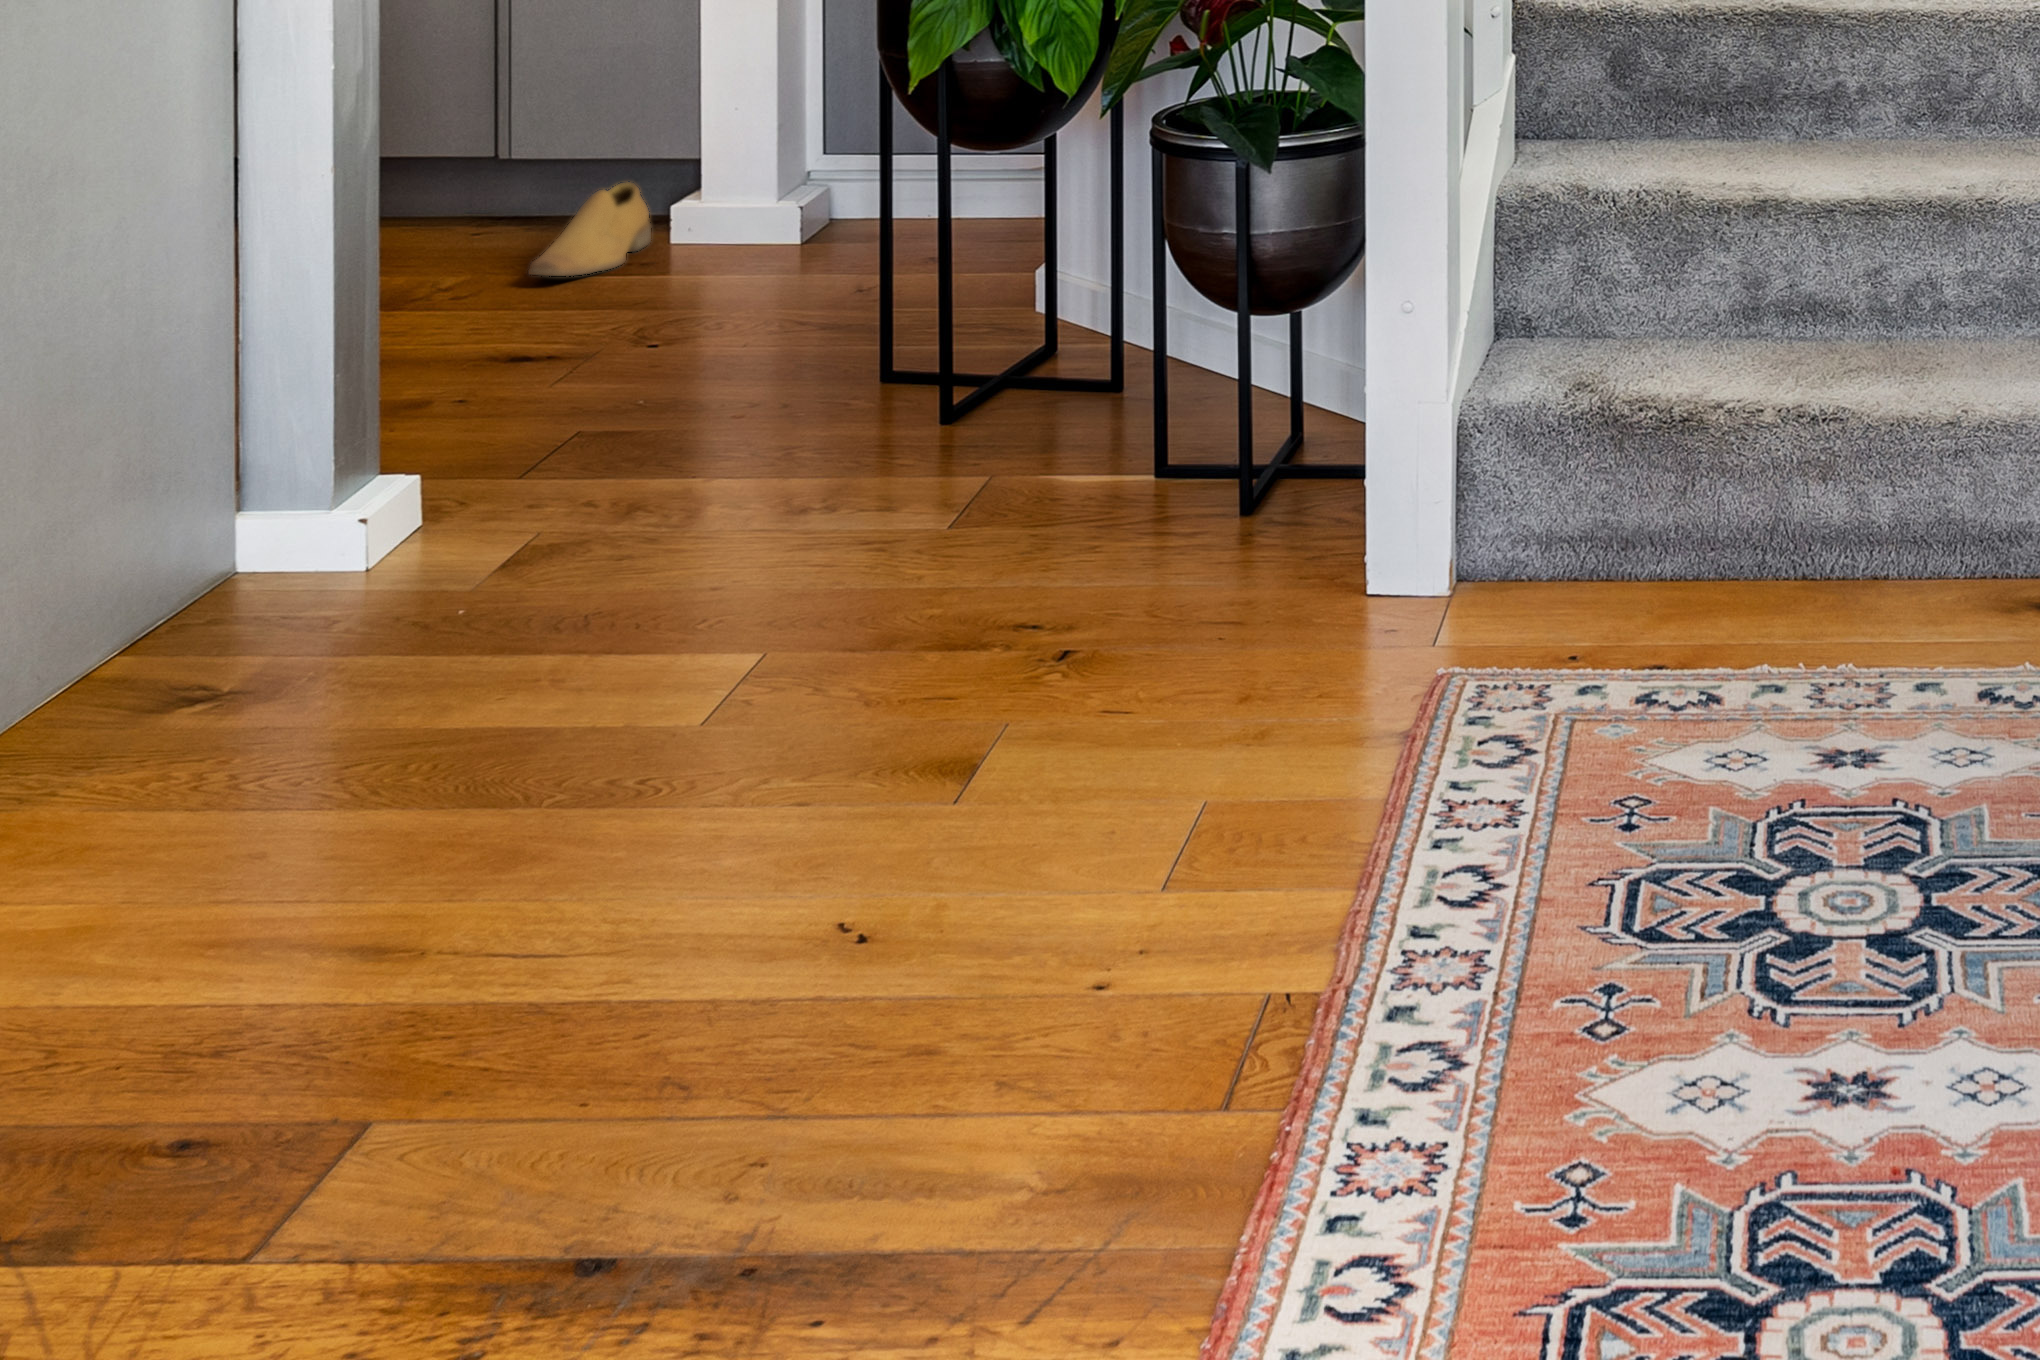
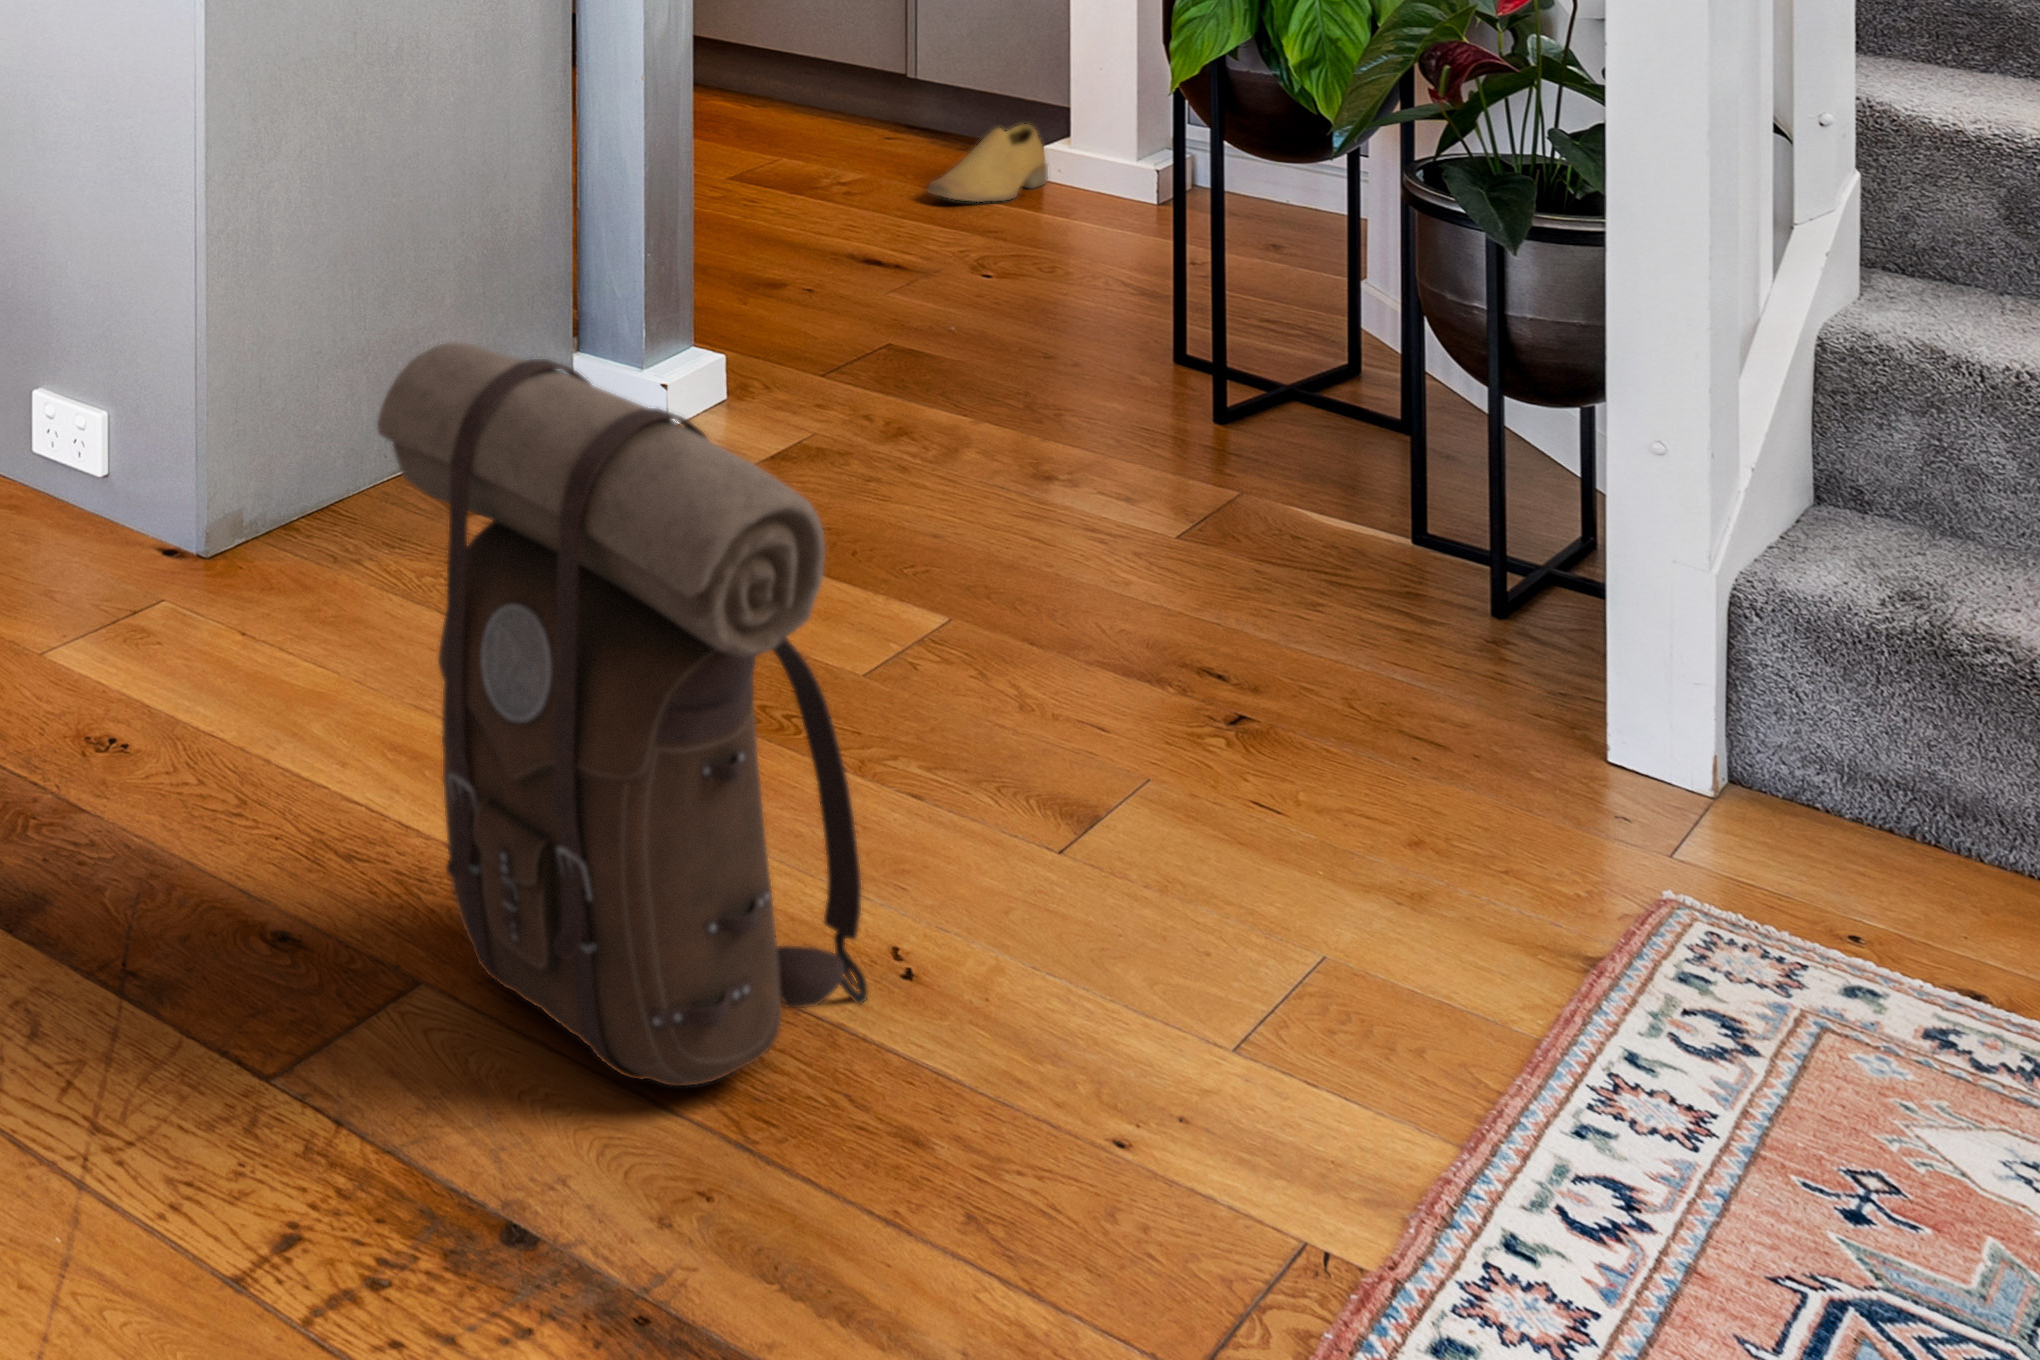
backpack: none [323,408,862,1077] -> present [377,343,868,1086]

